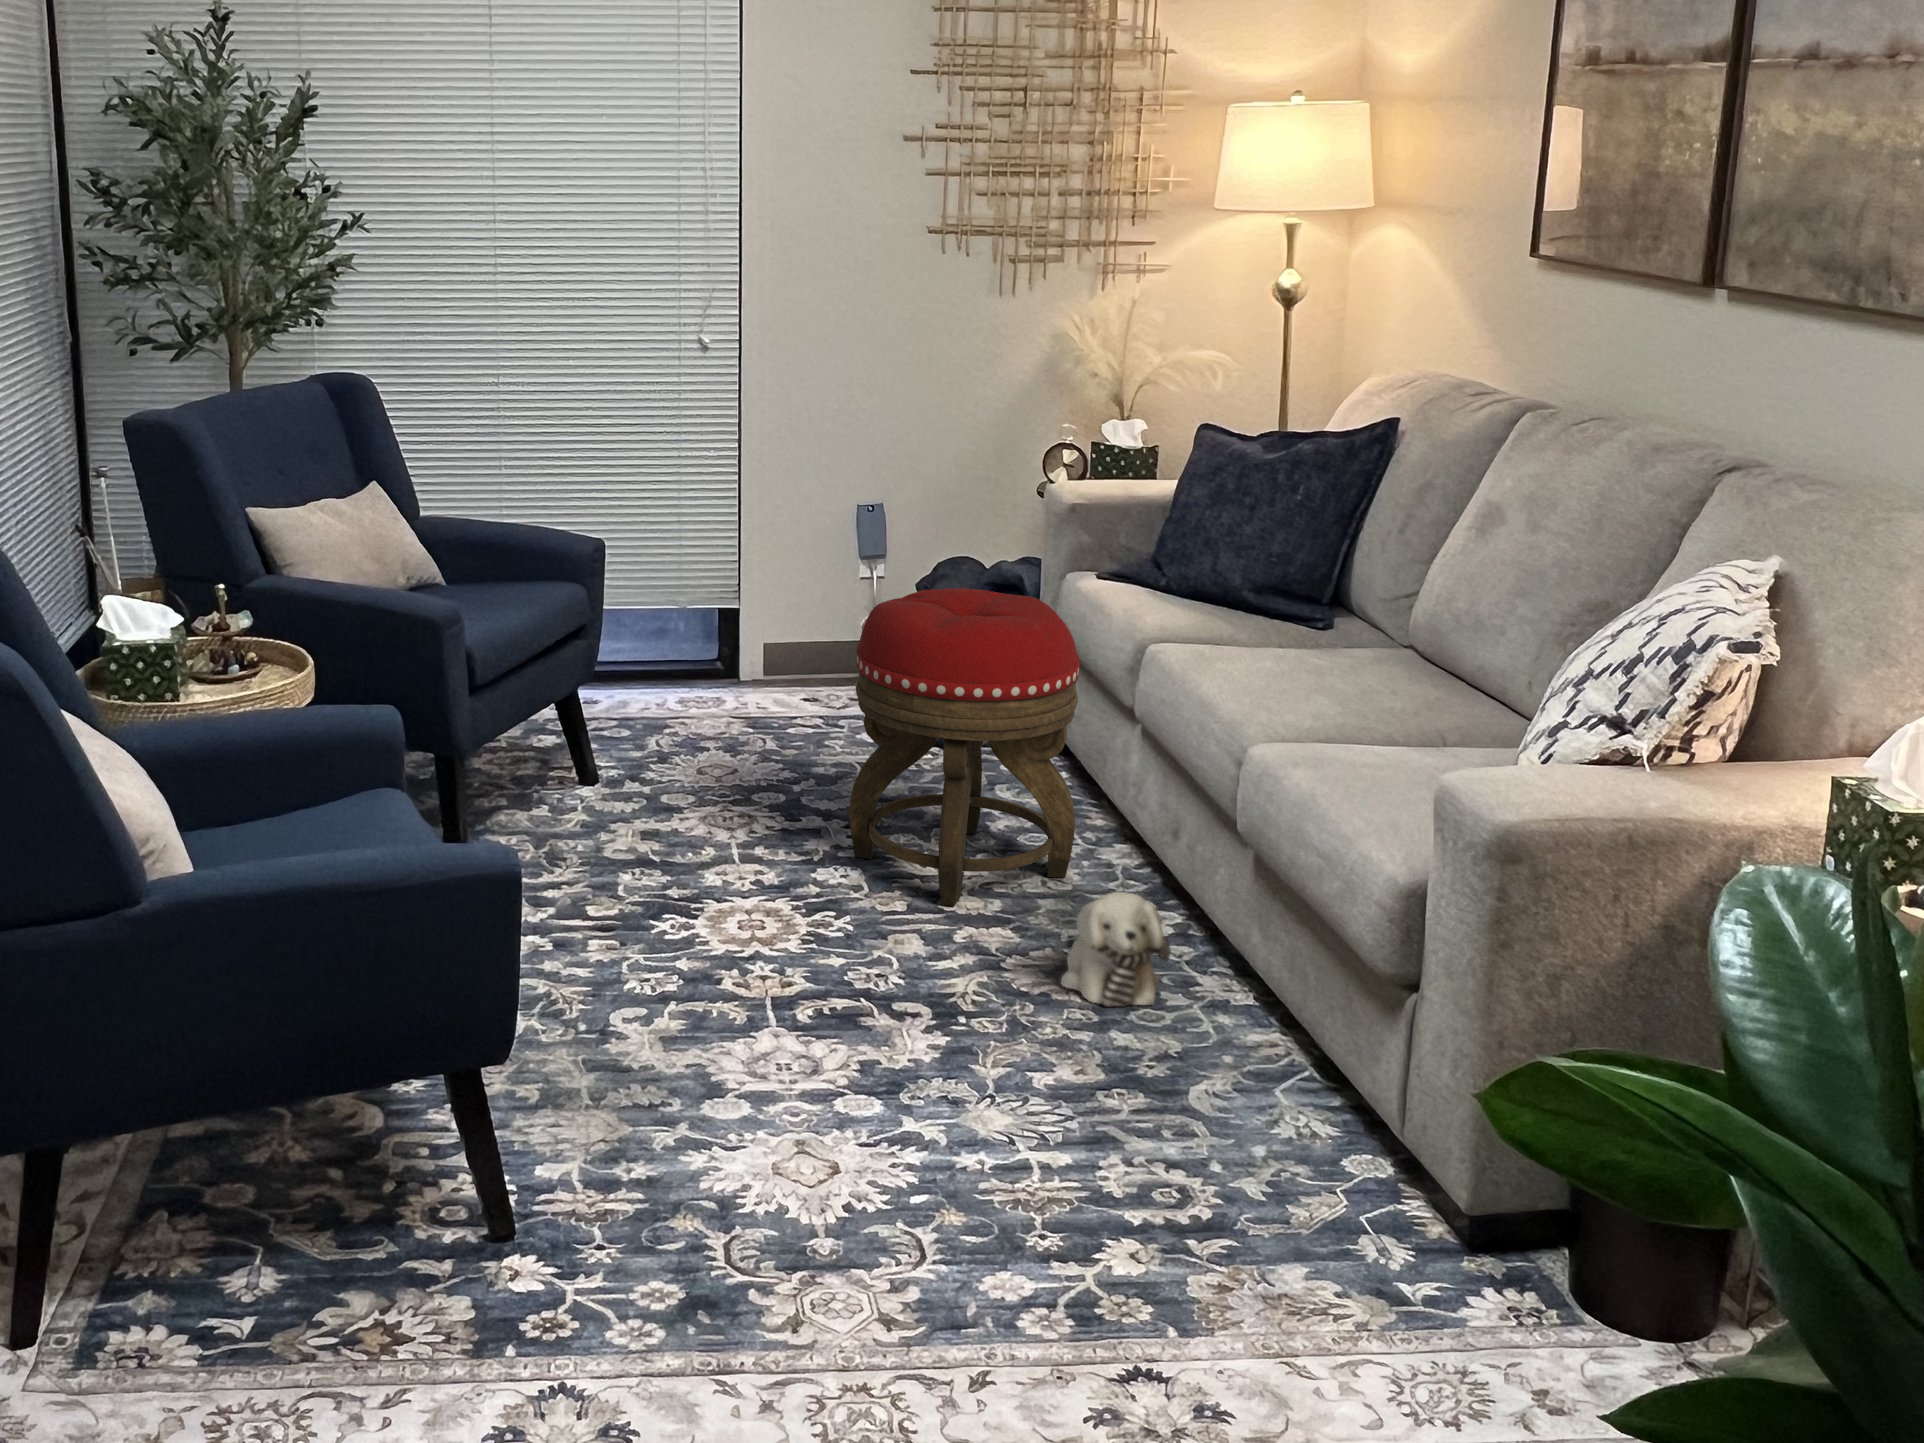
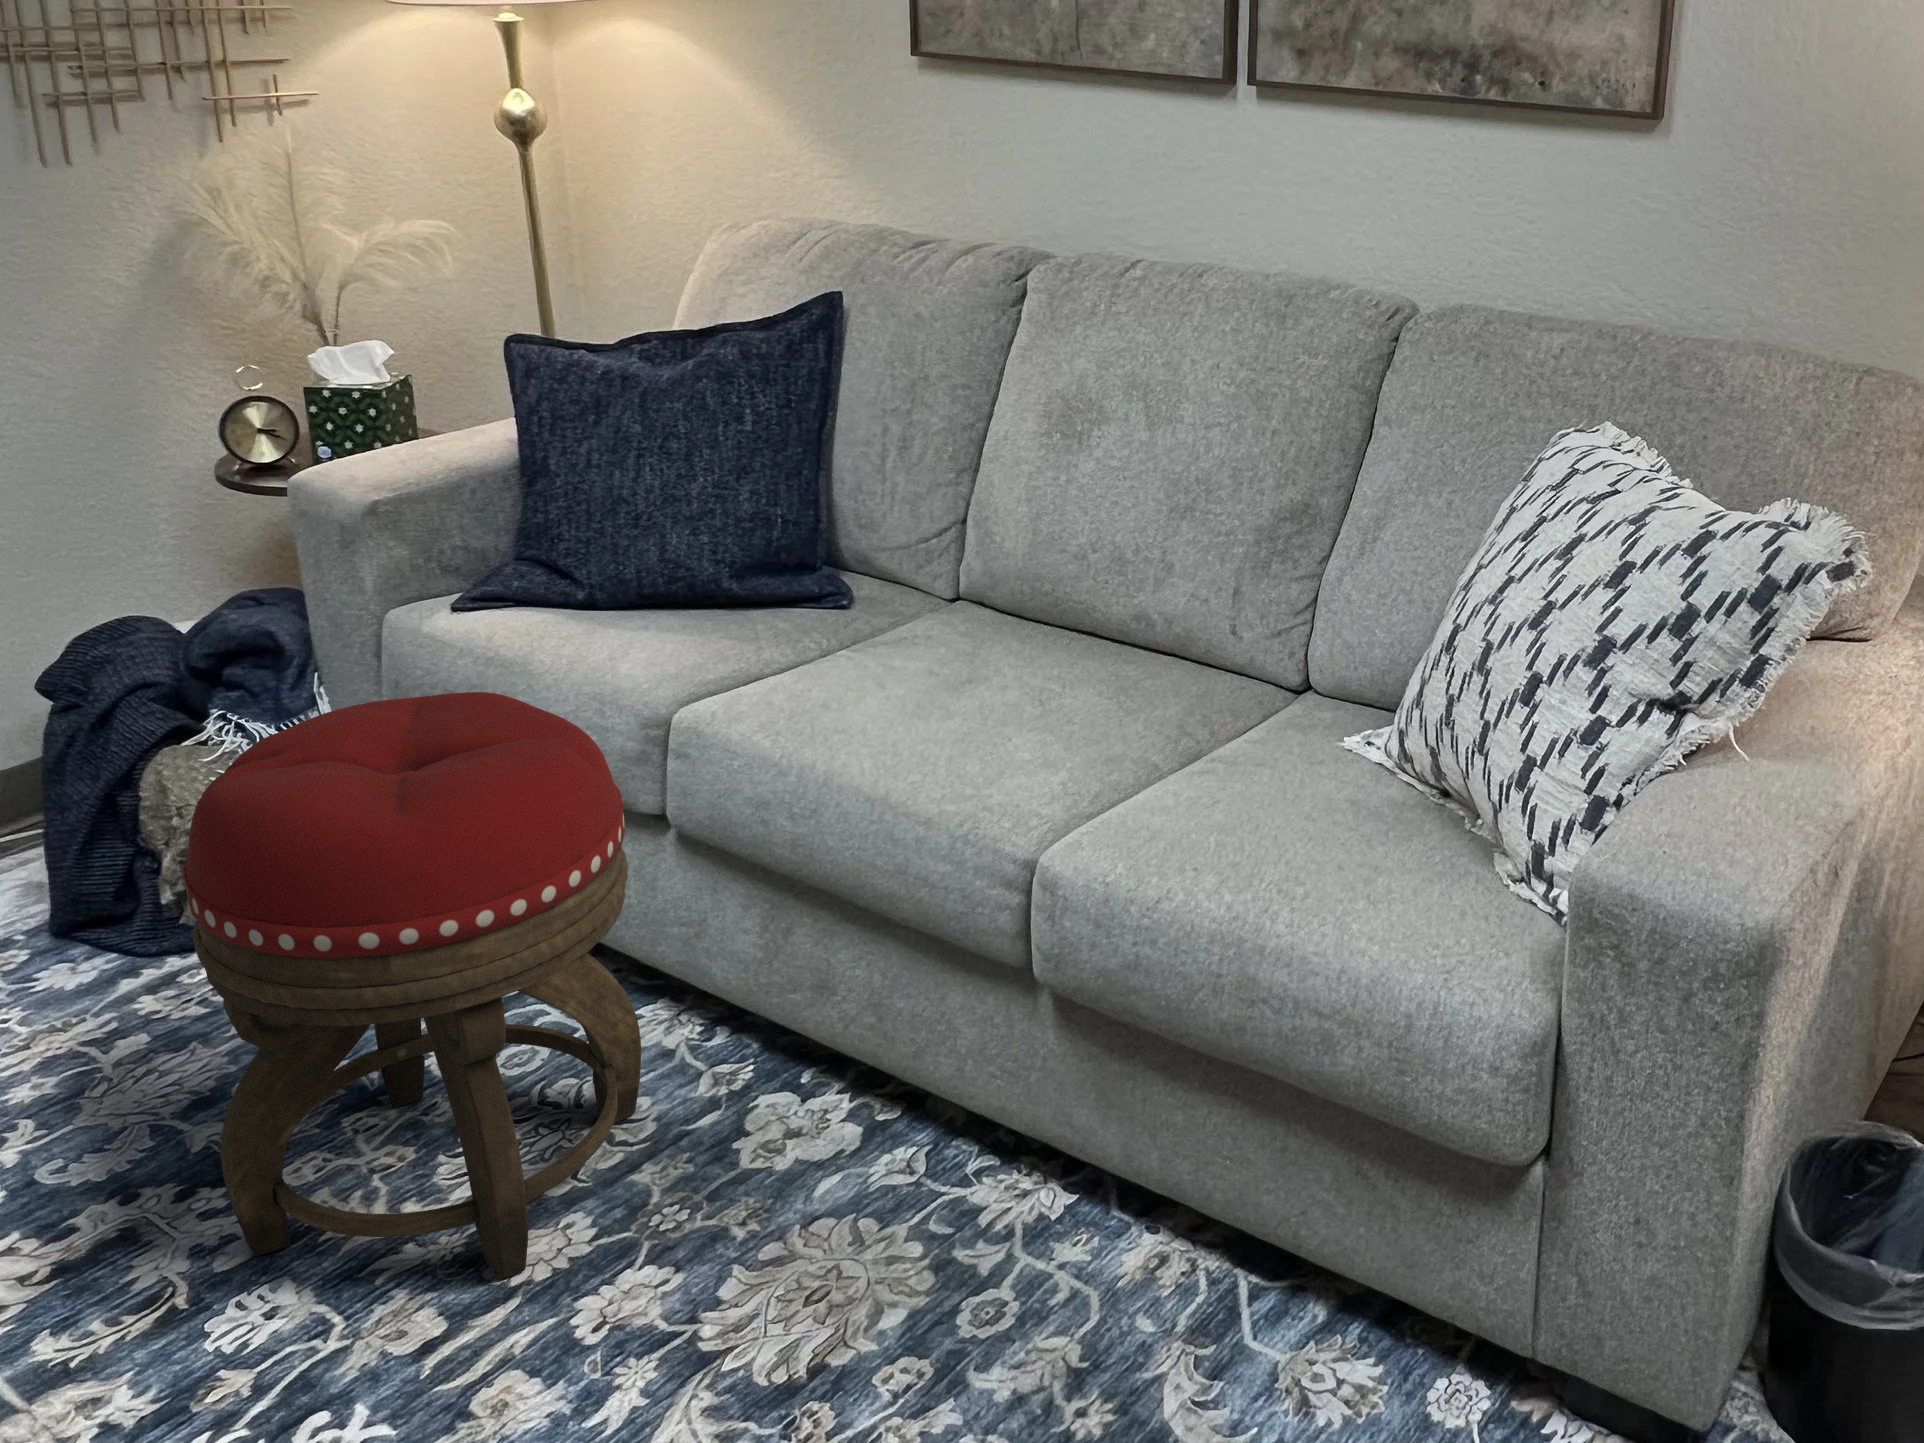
plush toy: present [1061,892,1171,1006] -> none [777,1140,983,1342]

